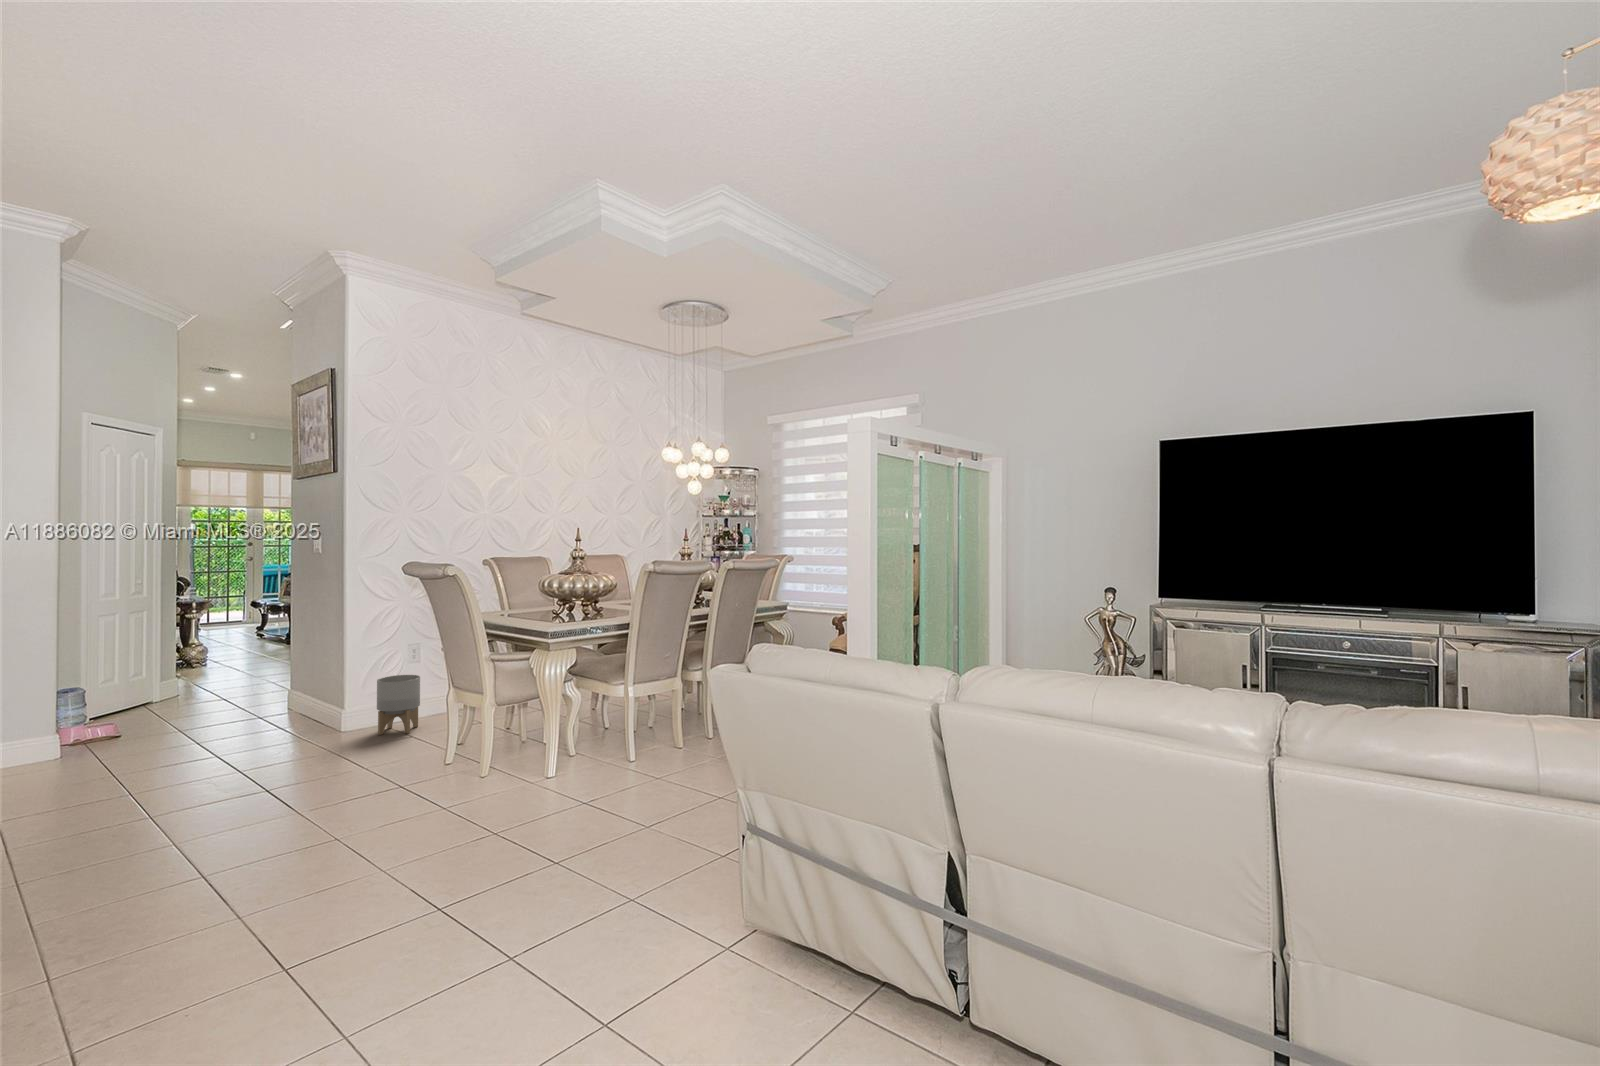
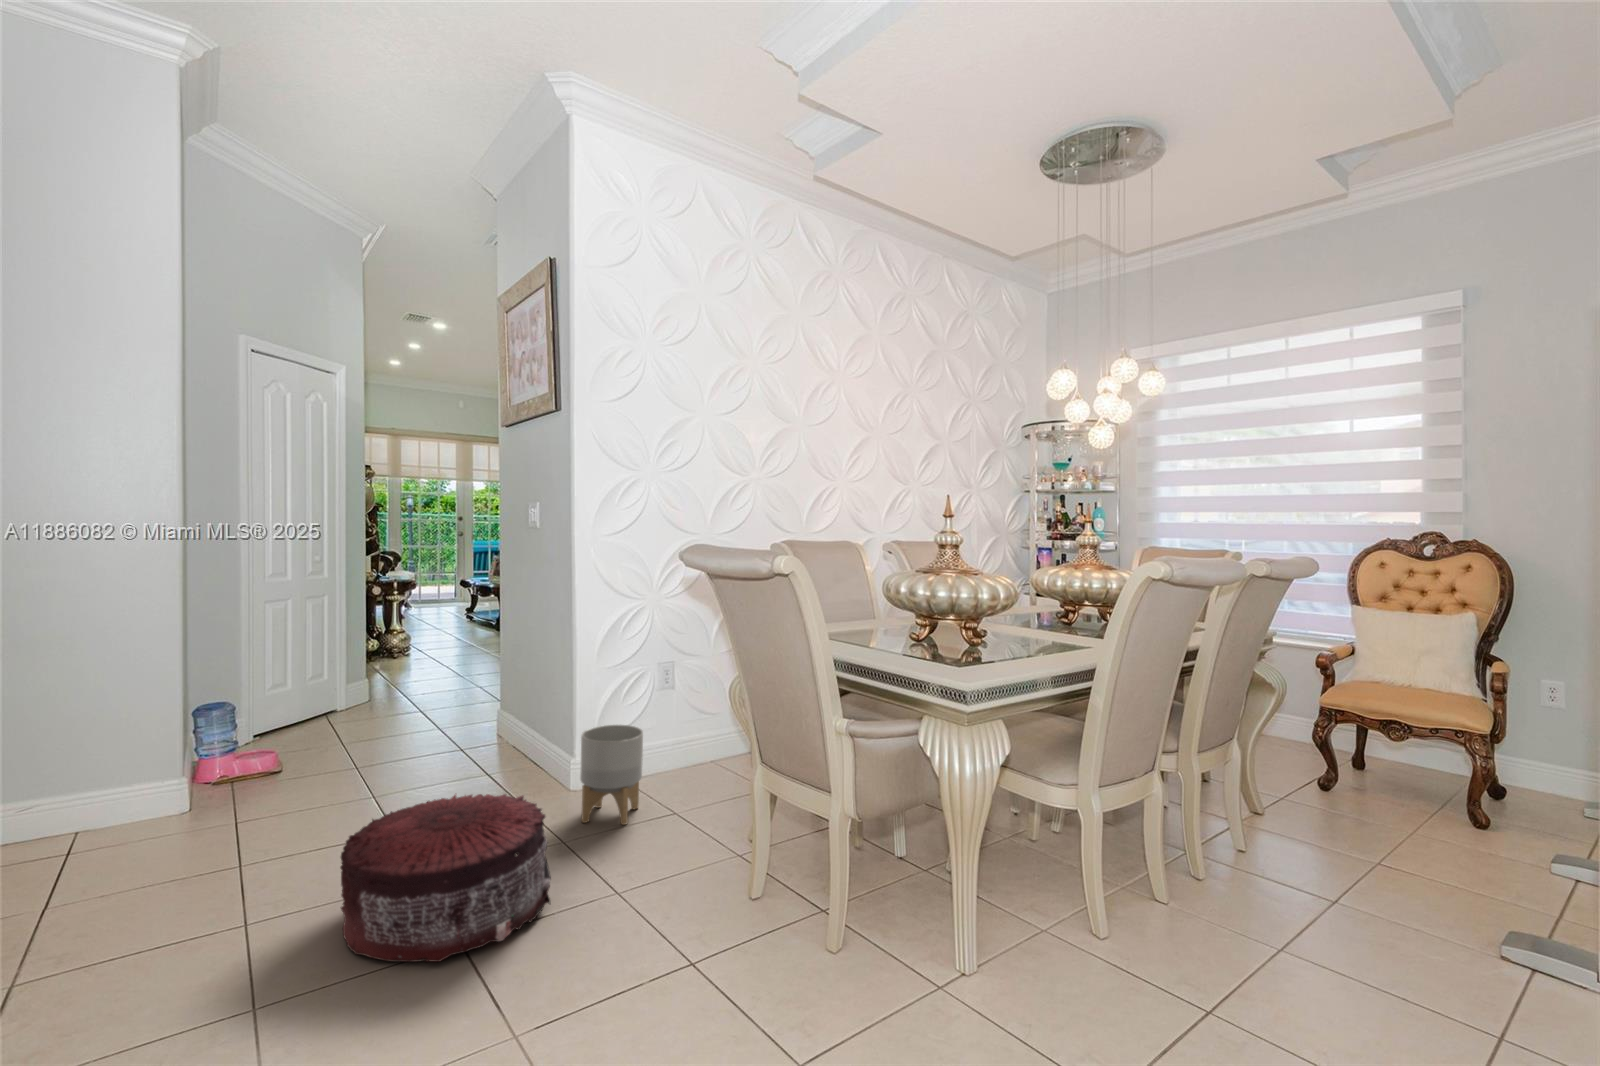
pouf: none [226,708,360,787] -> present [340,794,551,962]

